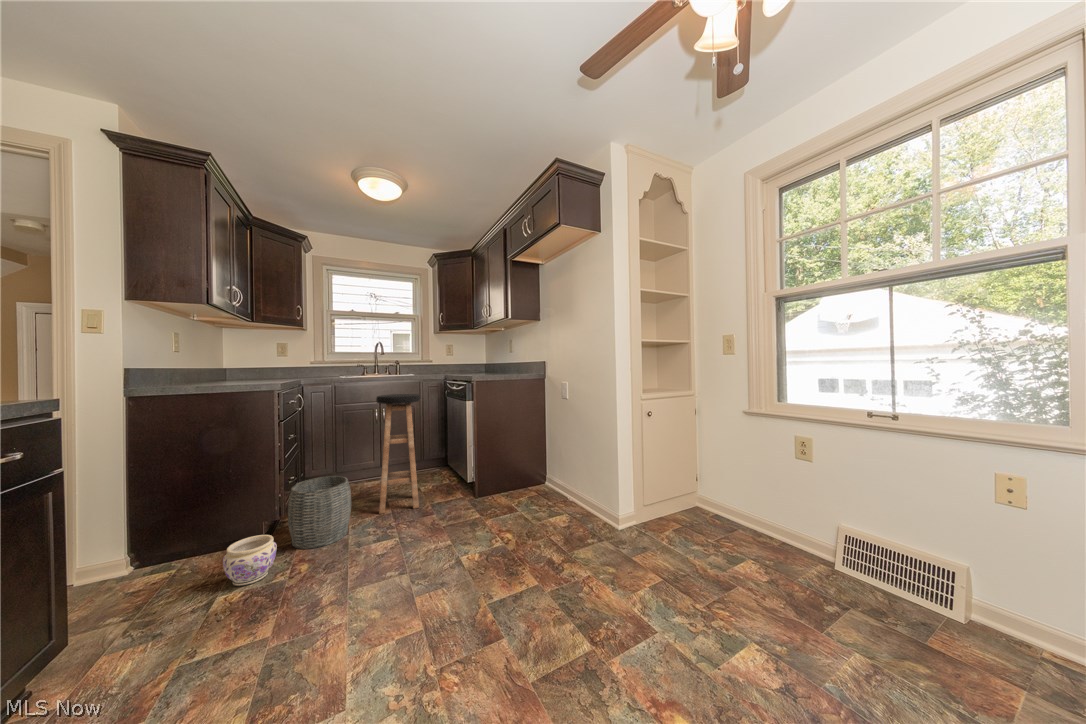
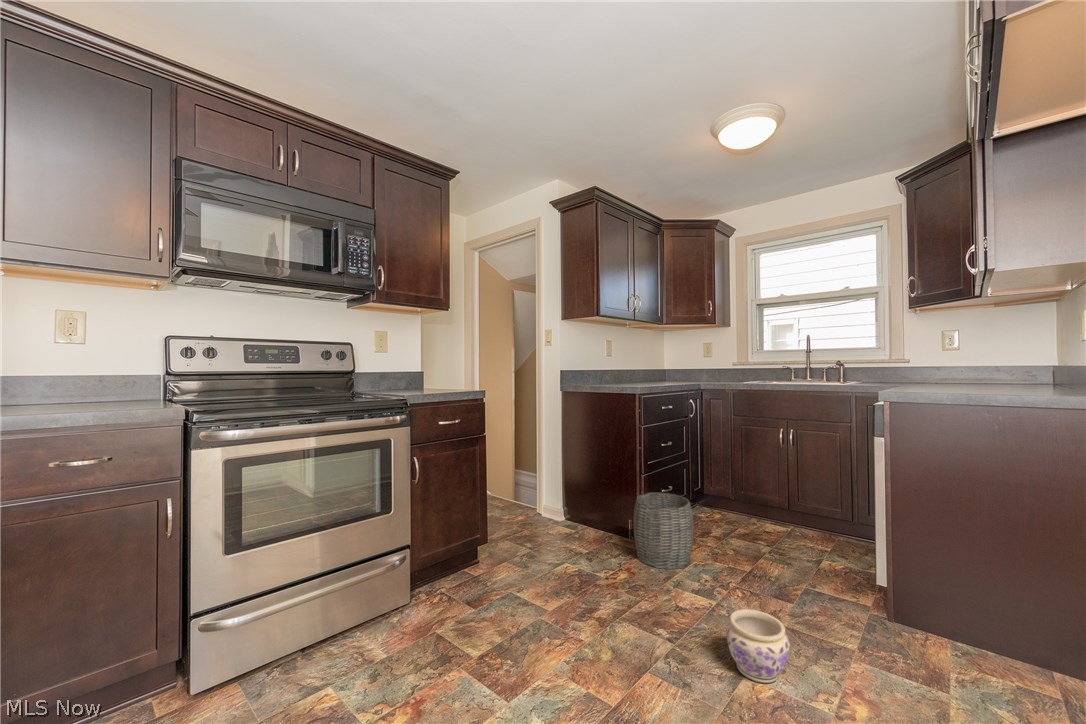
bar stool: present [376,394,420,514] -> none [735,412,806,583]
planter: present [223,535,277,586] -> present [726,609,790,684]

